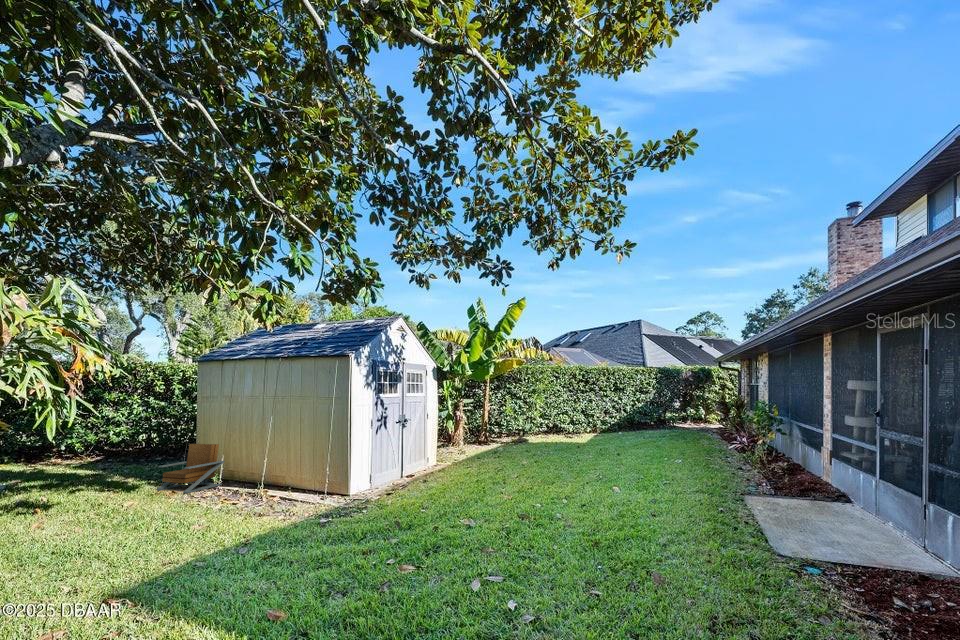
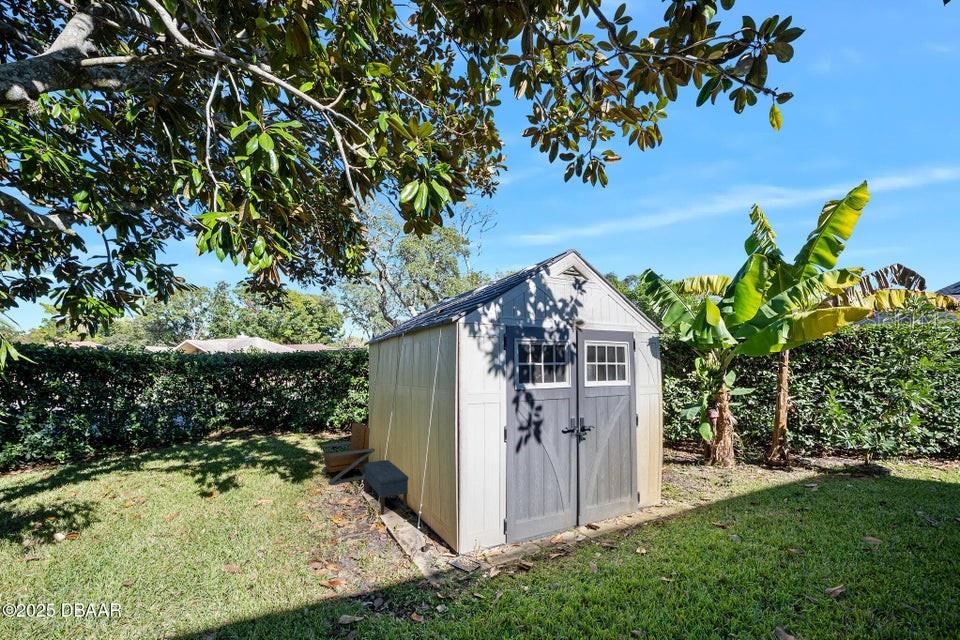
bench: none [232,464,286,494] -> present [364,460,409,514]

